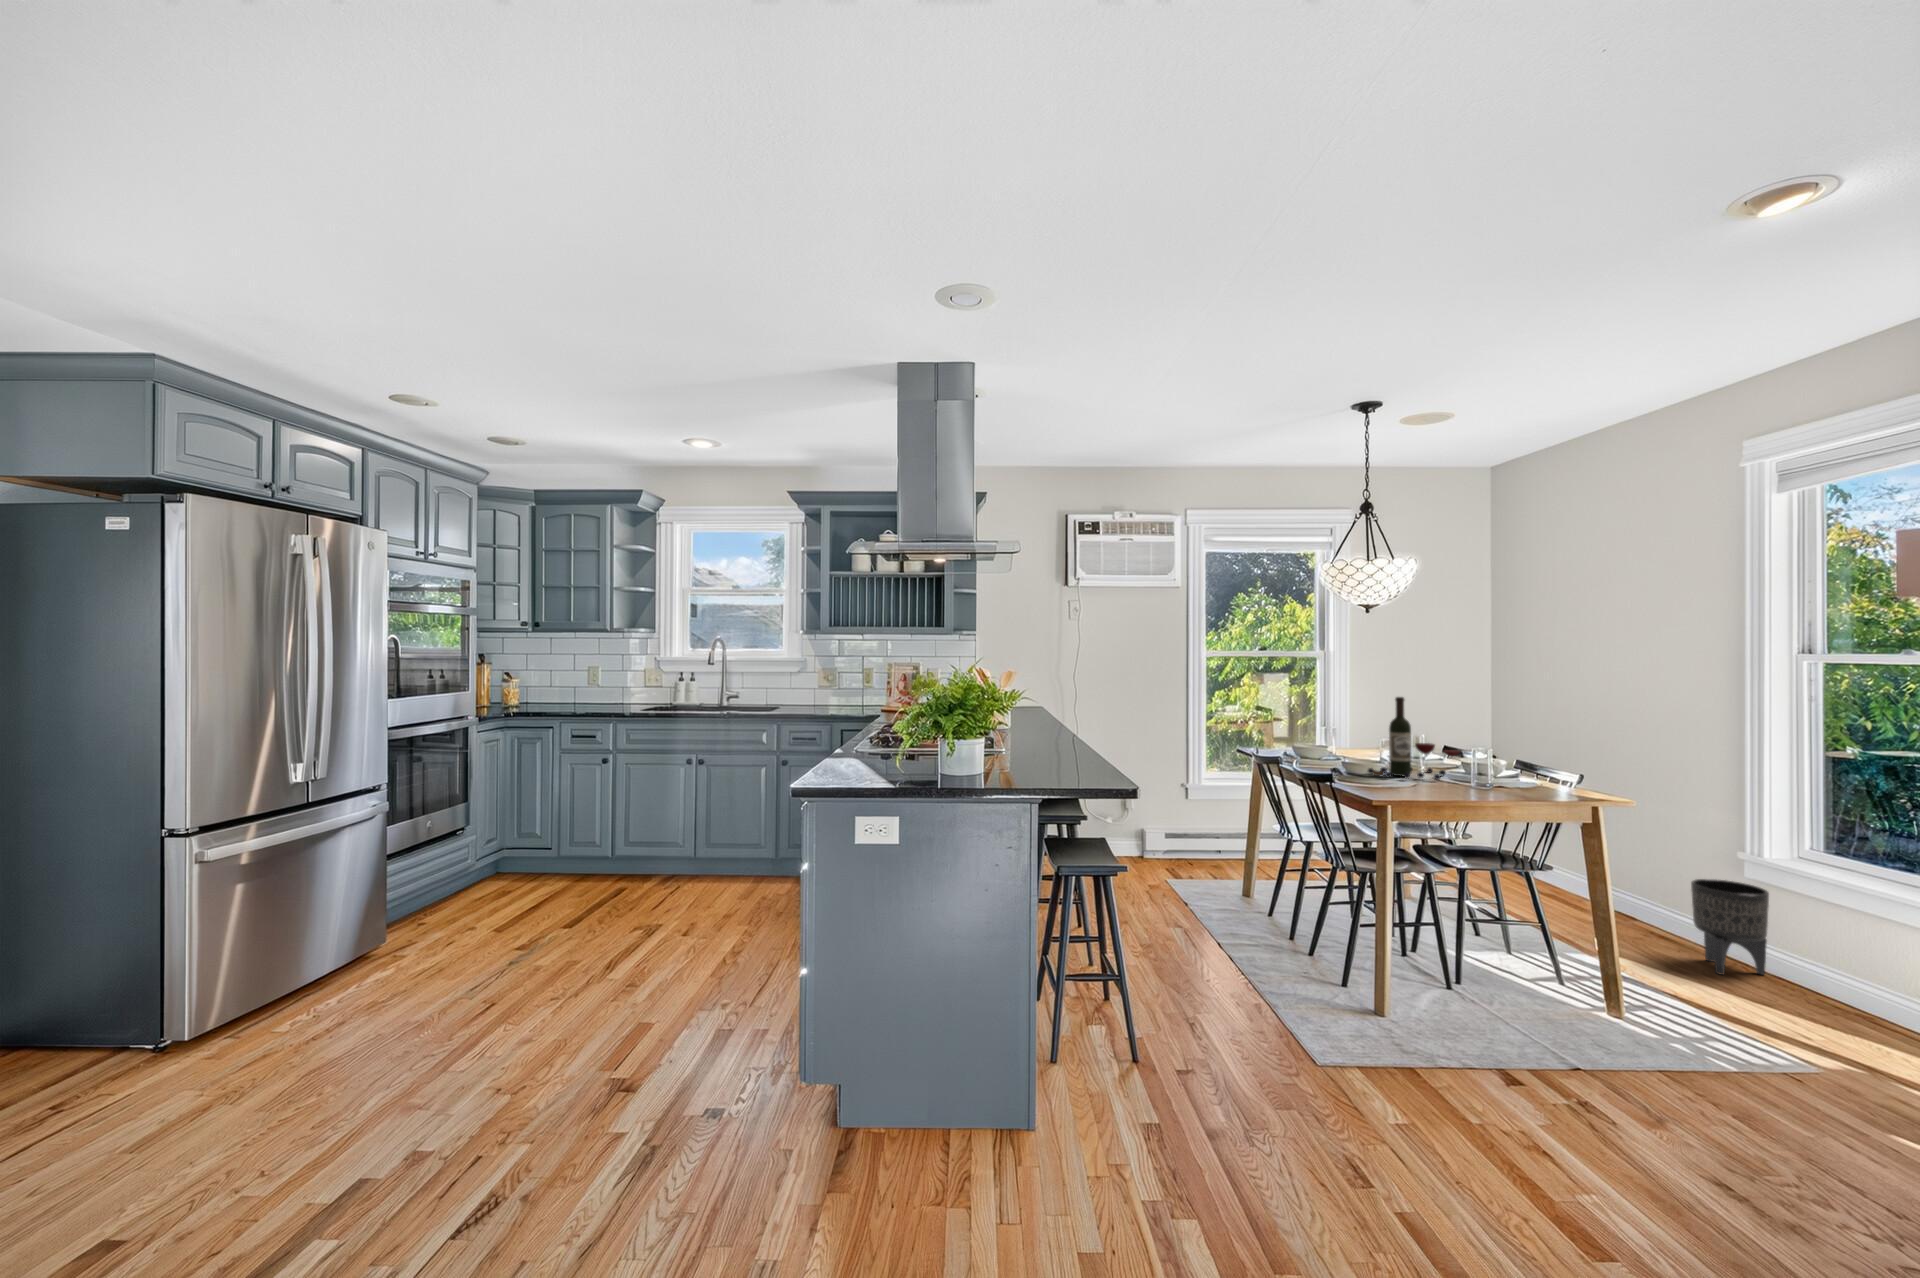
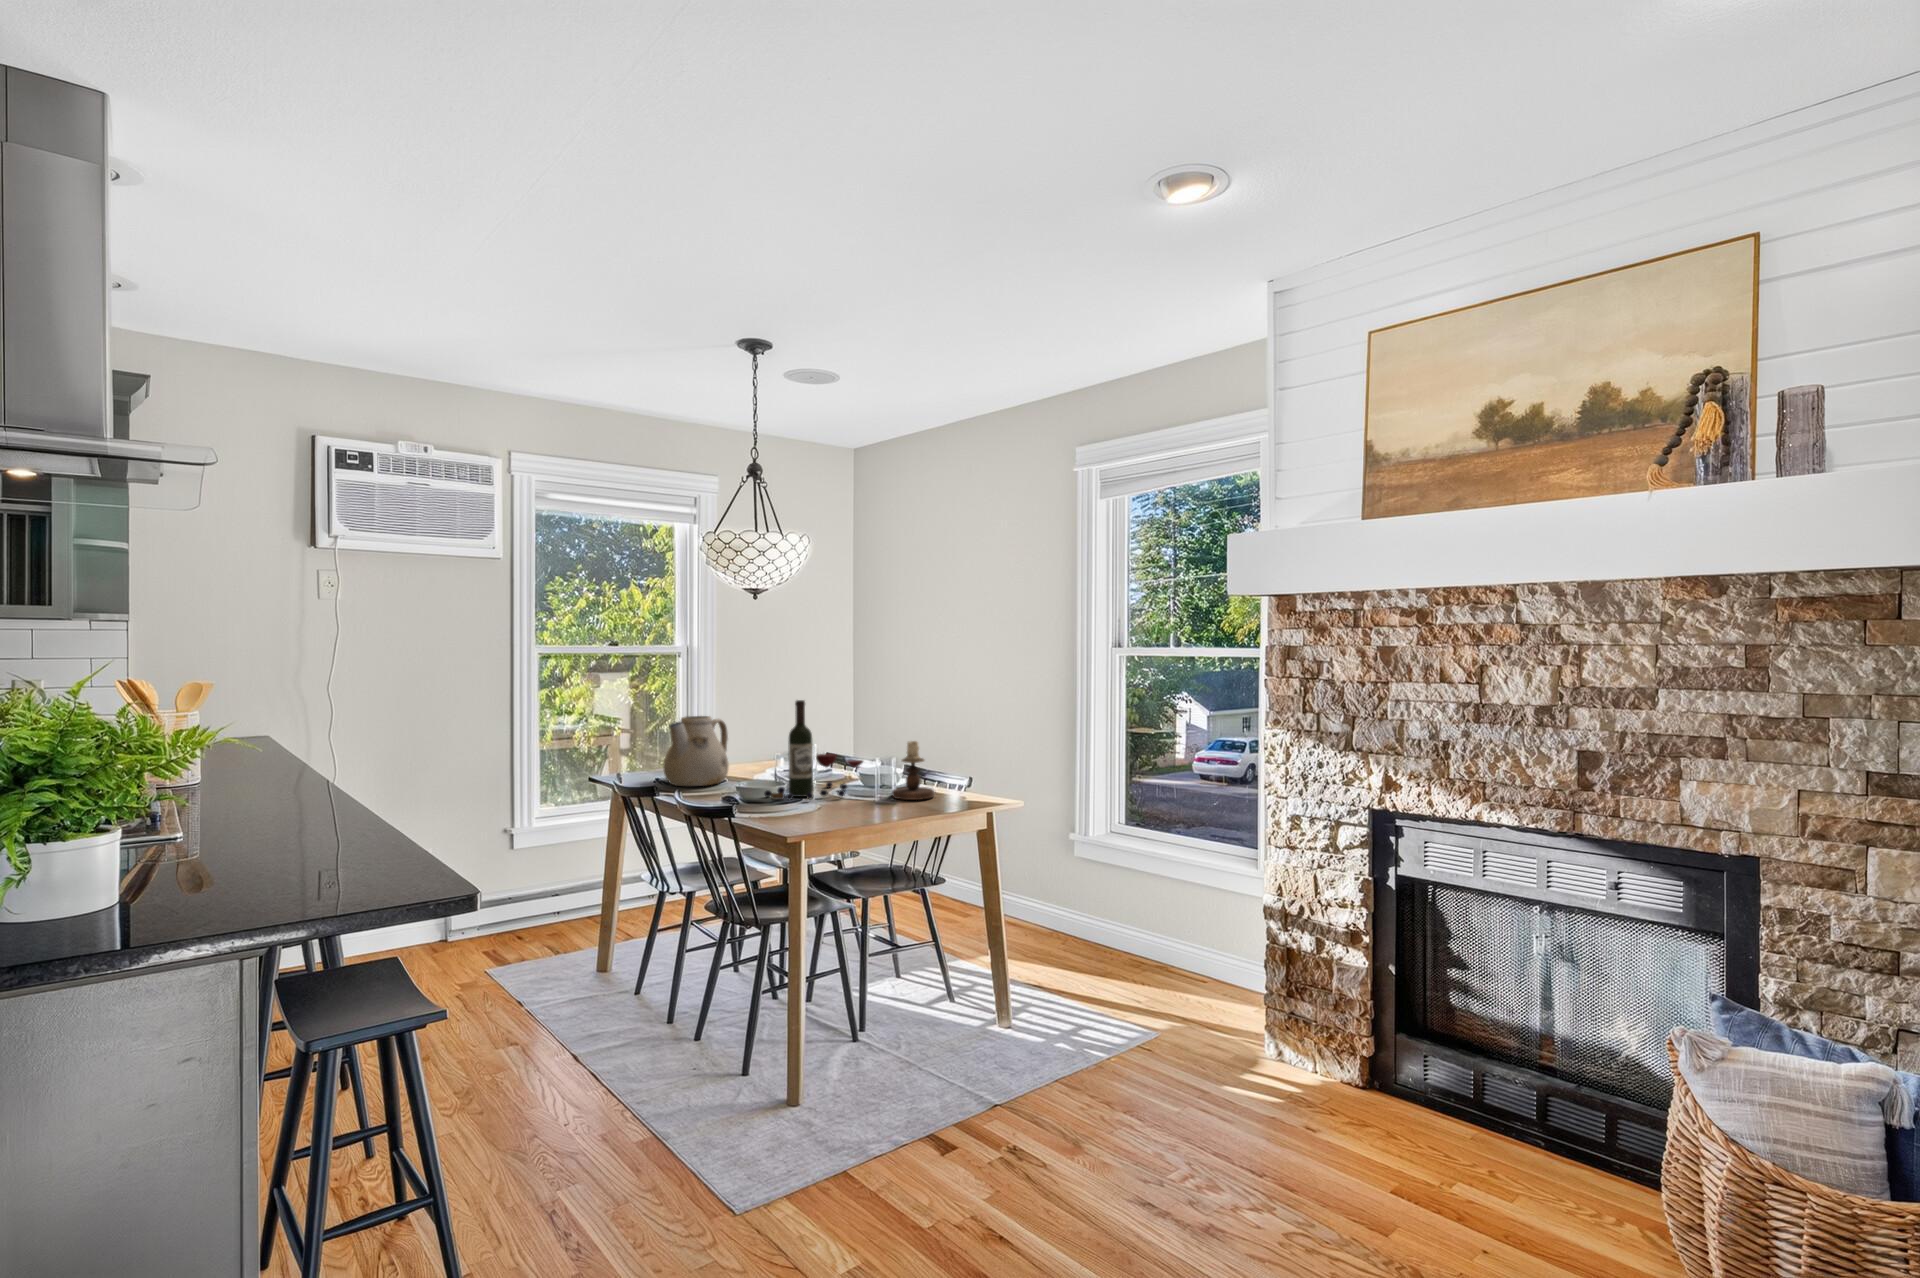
teapot: none [1288,706,1342,761] -> present [664,716,729,786]
candlestick: none [1488,738,1533,790] -> present [892,741,934,800]
planter: present [1691,879,1769,975] -> none [1045,860,1101,953]

